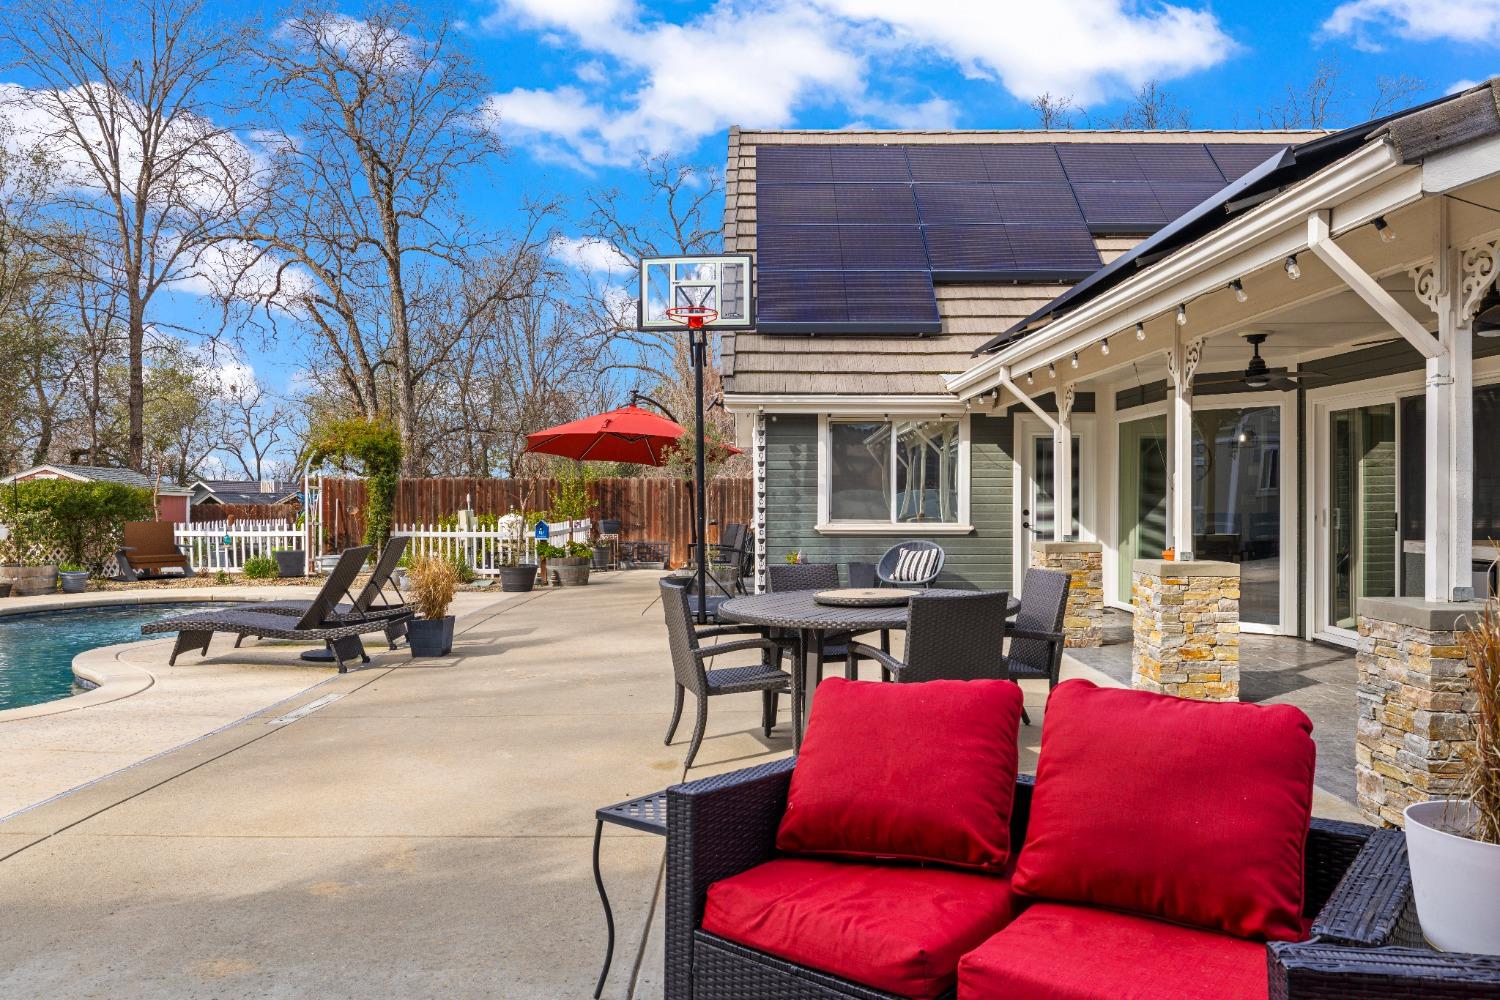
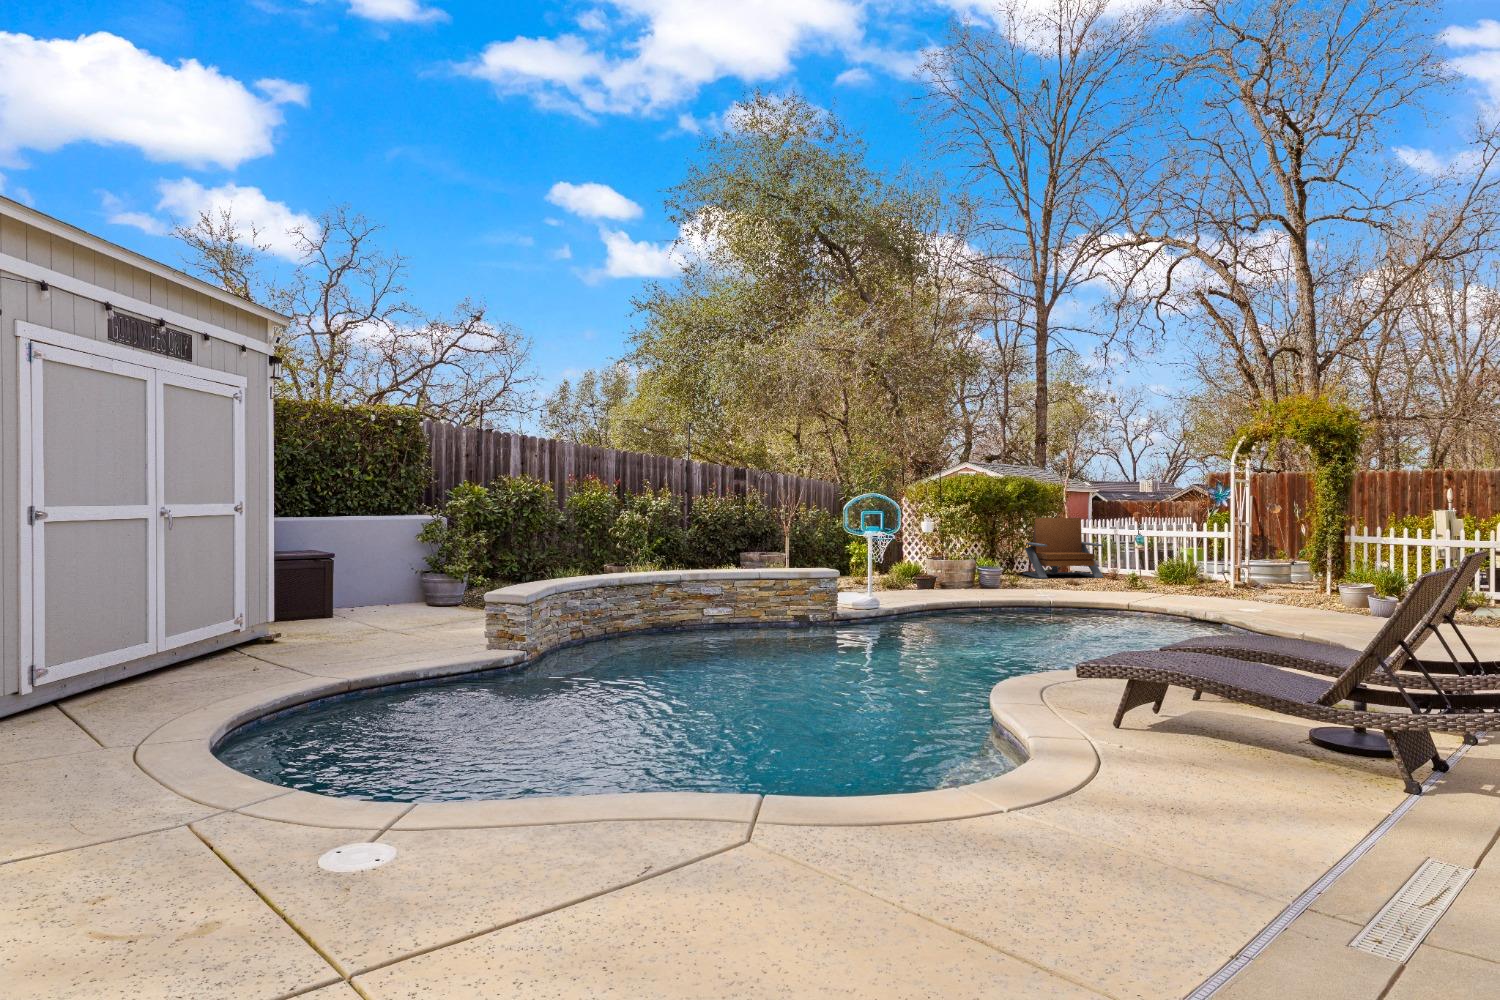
planter: present [275,550,305,577] -> none [1190,553,1226,584]

